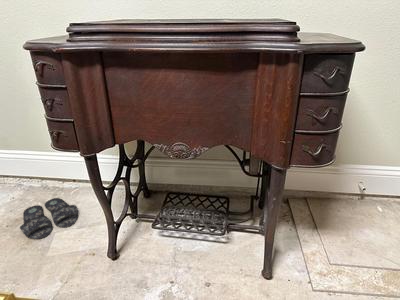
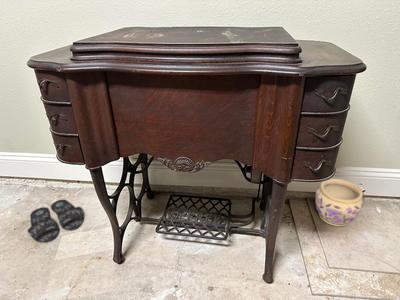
planter: none [316,176,365,225] -> present [315,179,364,227]

